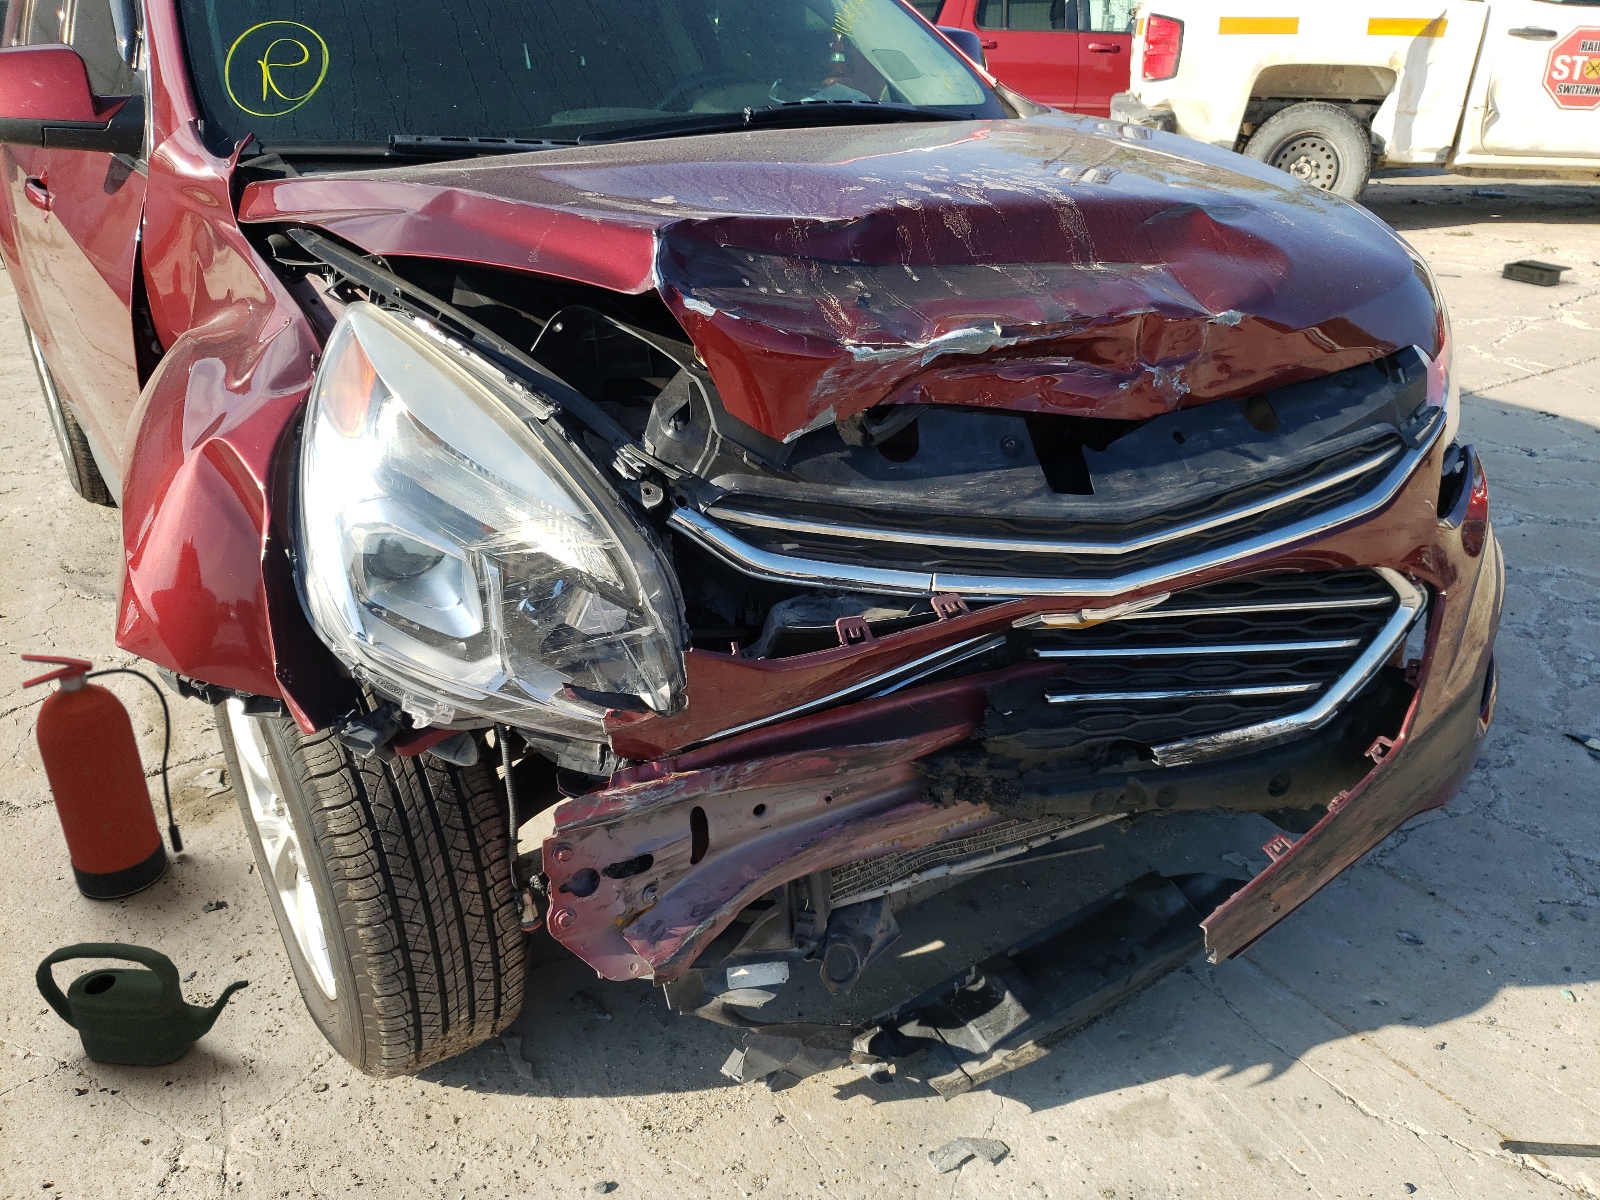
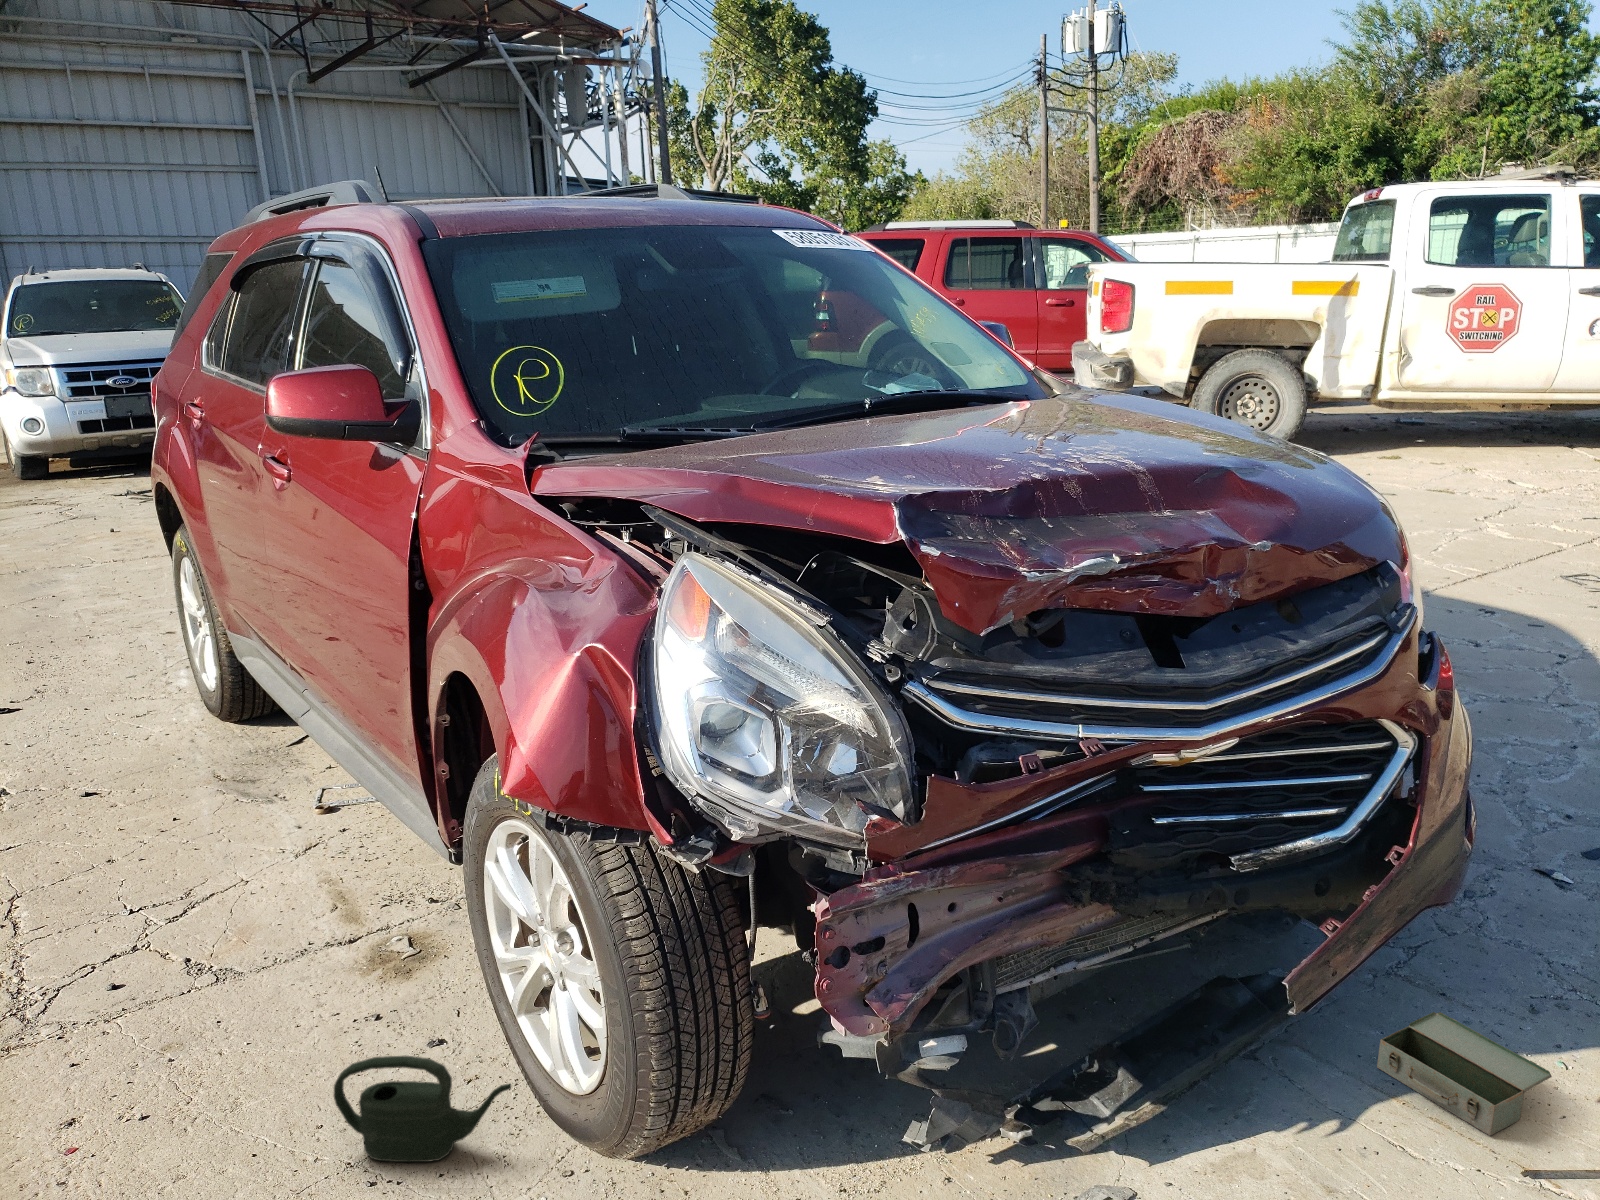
toolbox: present [1502,260,1572,286] -> present [1377,1012,1552,1136]
fire extinguisher: present [21,654,184,899] -> none [296,828,399,1040]

